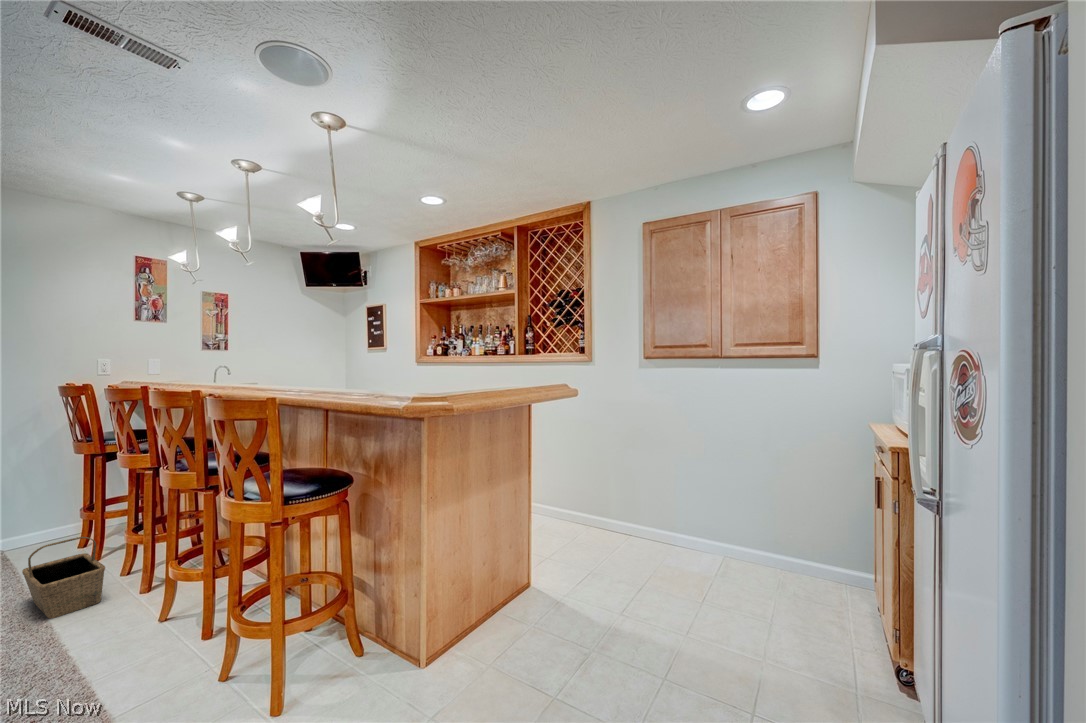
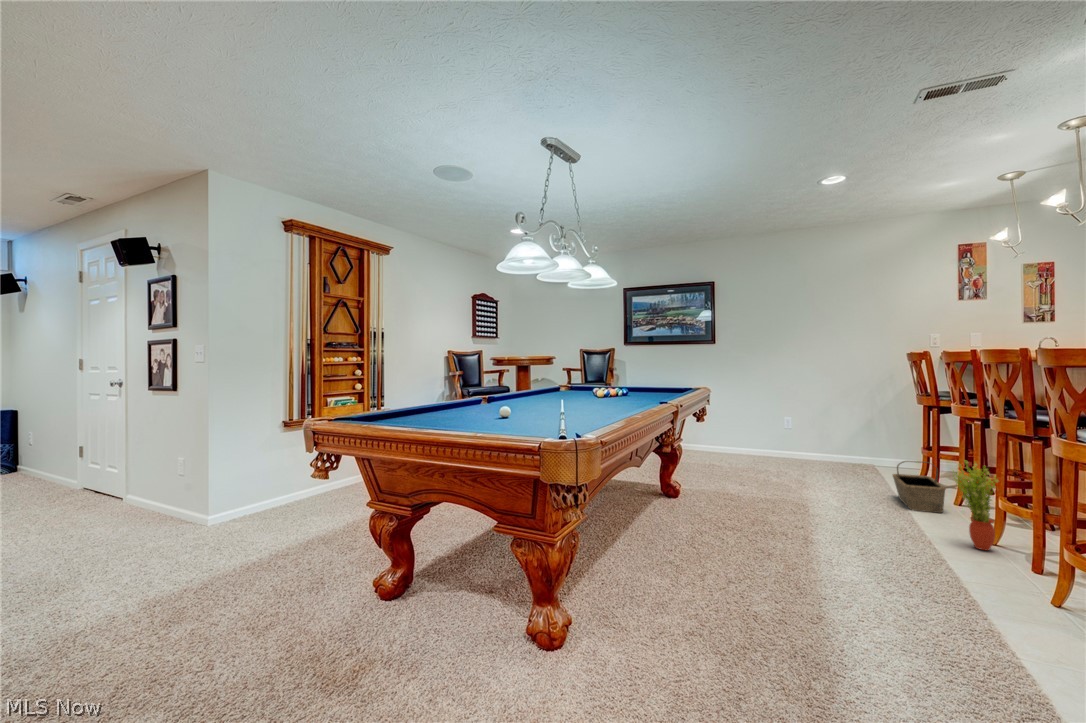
potted plant: none [105,532,168,648] -> present [954,460,998,550]

